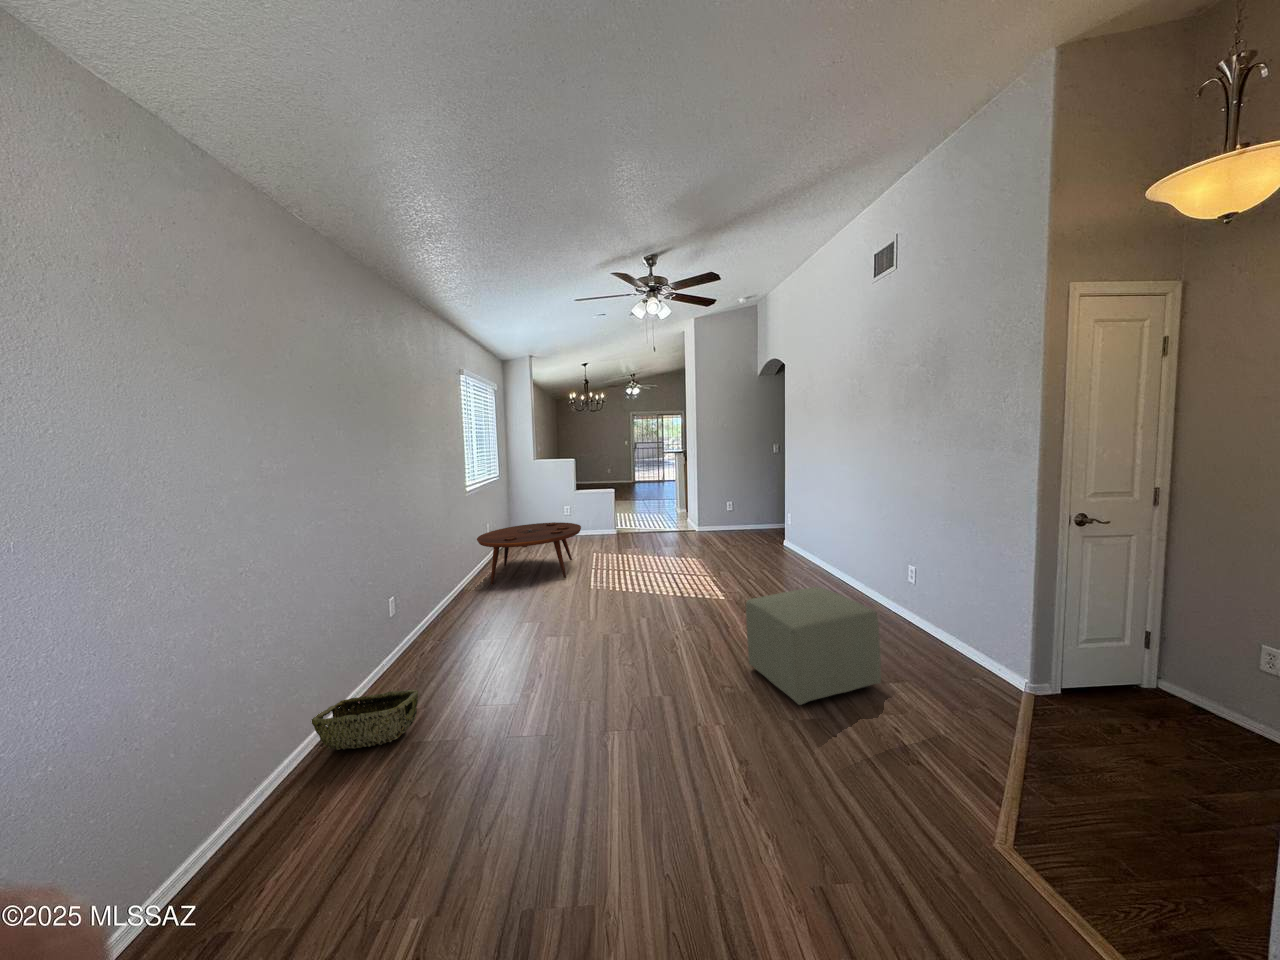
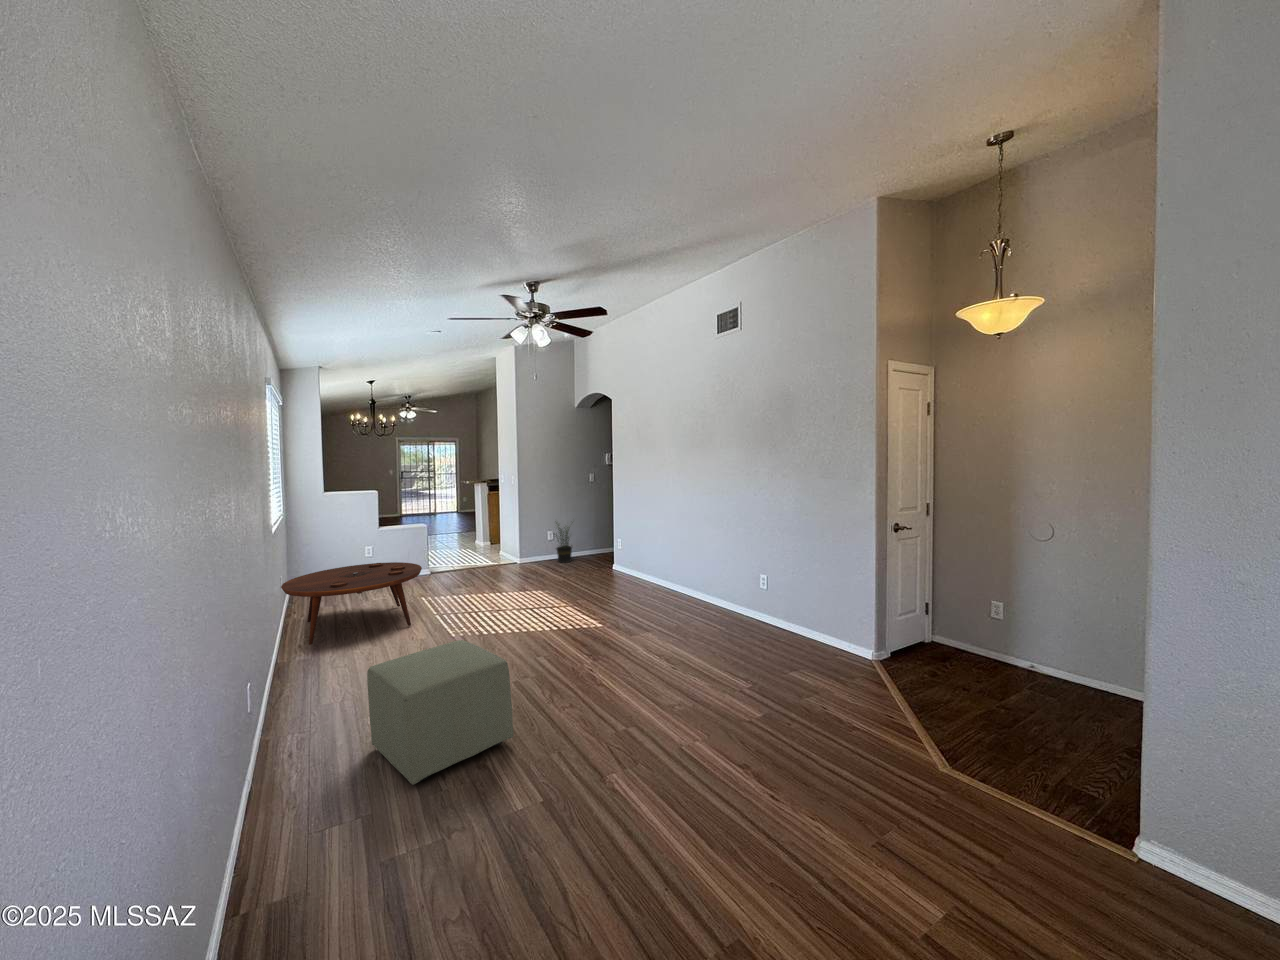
potted plant: none [722,488,751,532] -> present [556,523,572,563]
ottoman: present [746,587,881,705] -> present [367,640,513,785]
woven basket: present [312,690,418,750] -> none [242,764,376,863]

